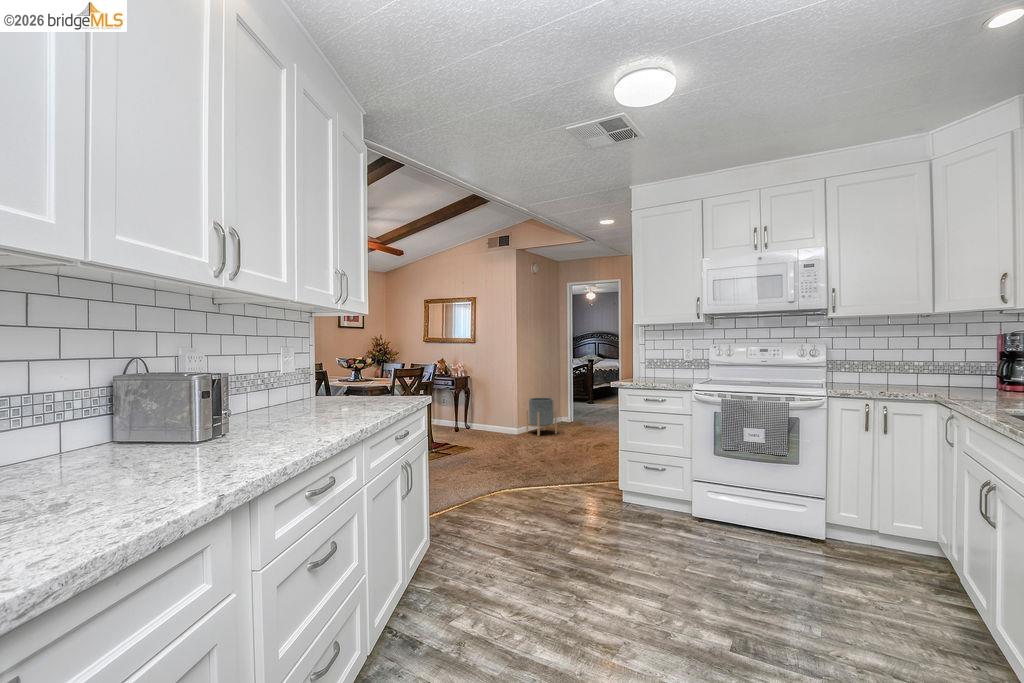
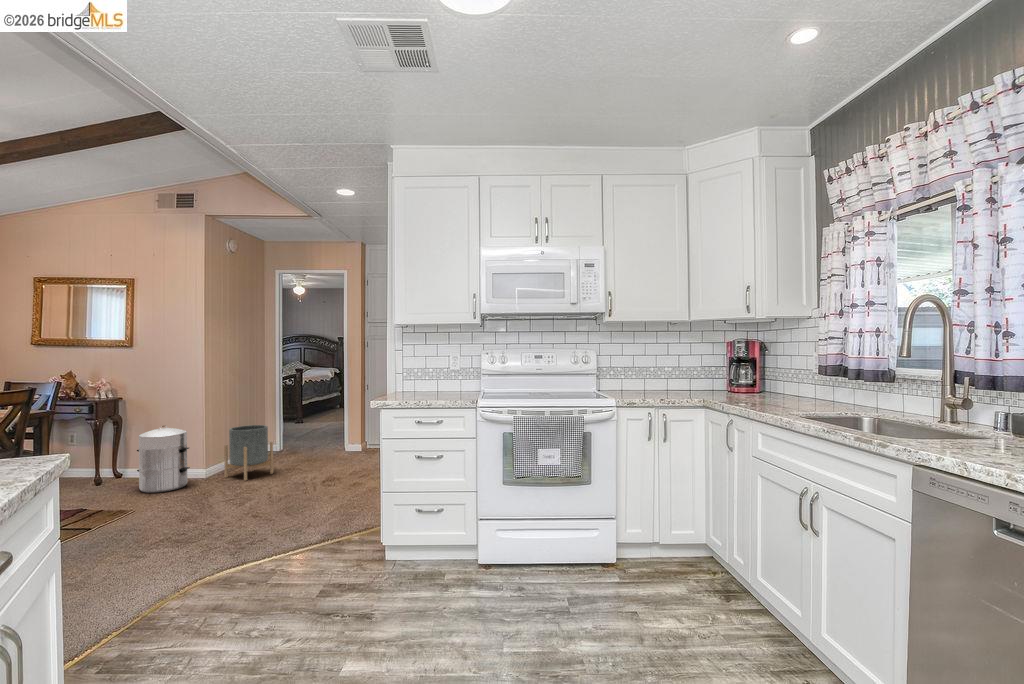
waste bin: none [476,393,505,436] -> present [137,426,190,493]

